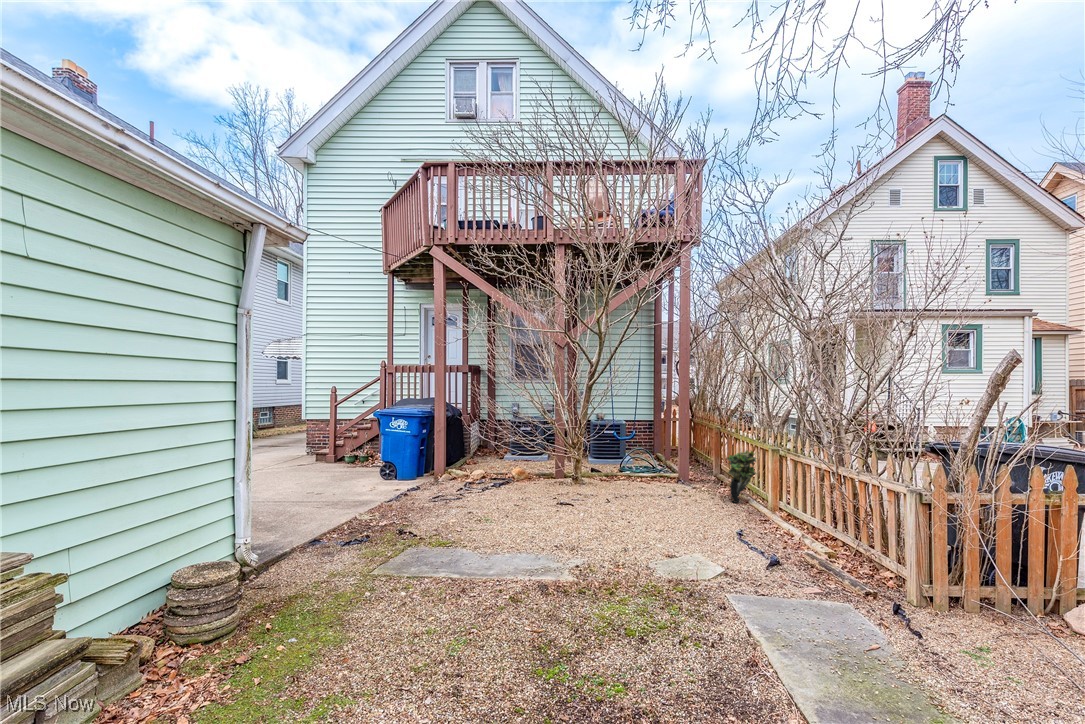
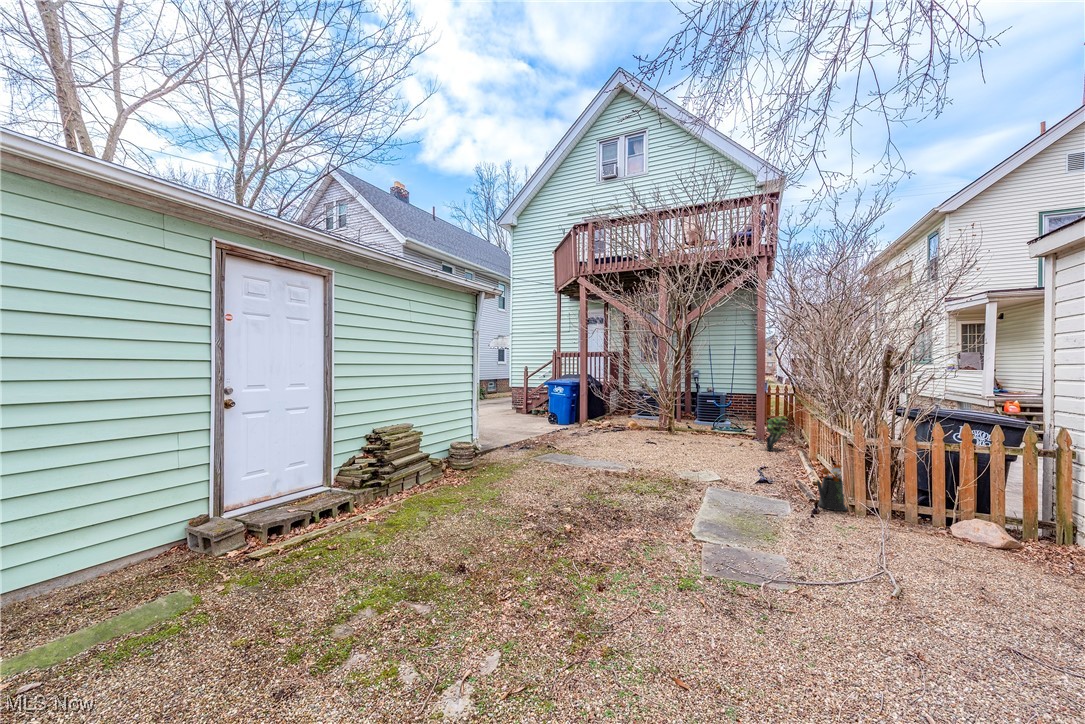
watering can: none [949,542,1007,634] -> present [817,465,847,511]

